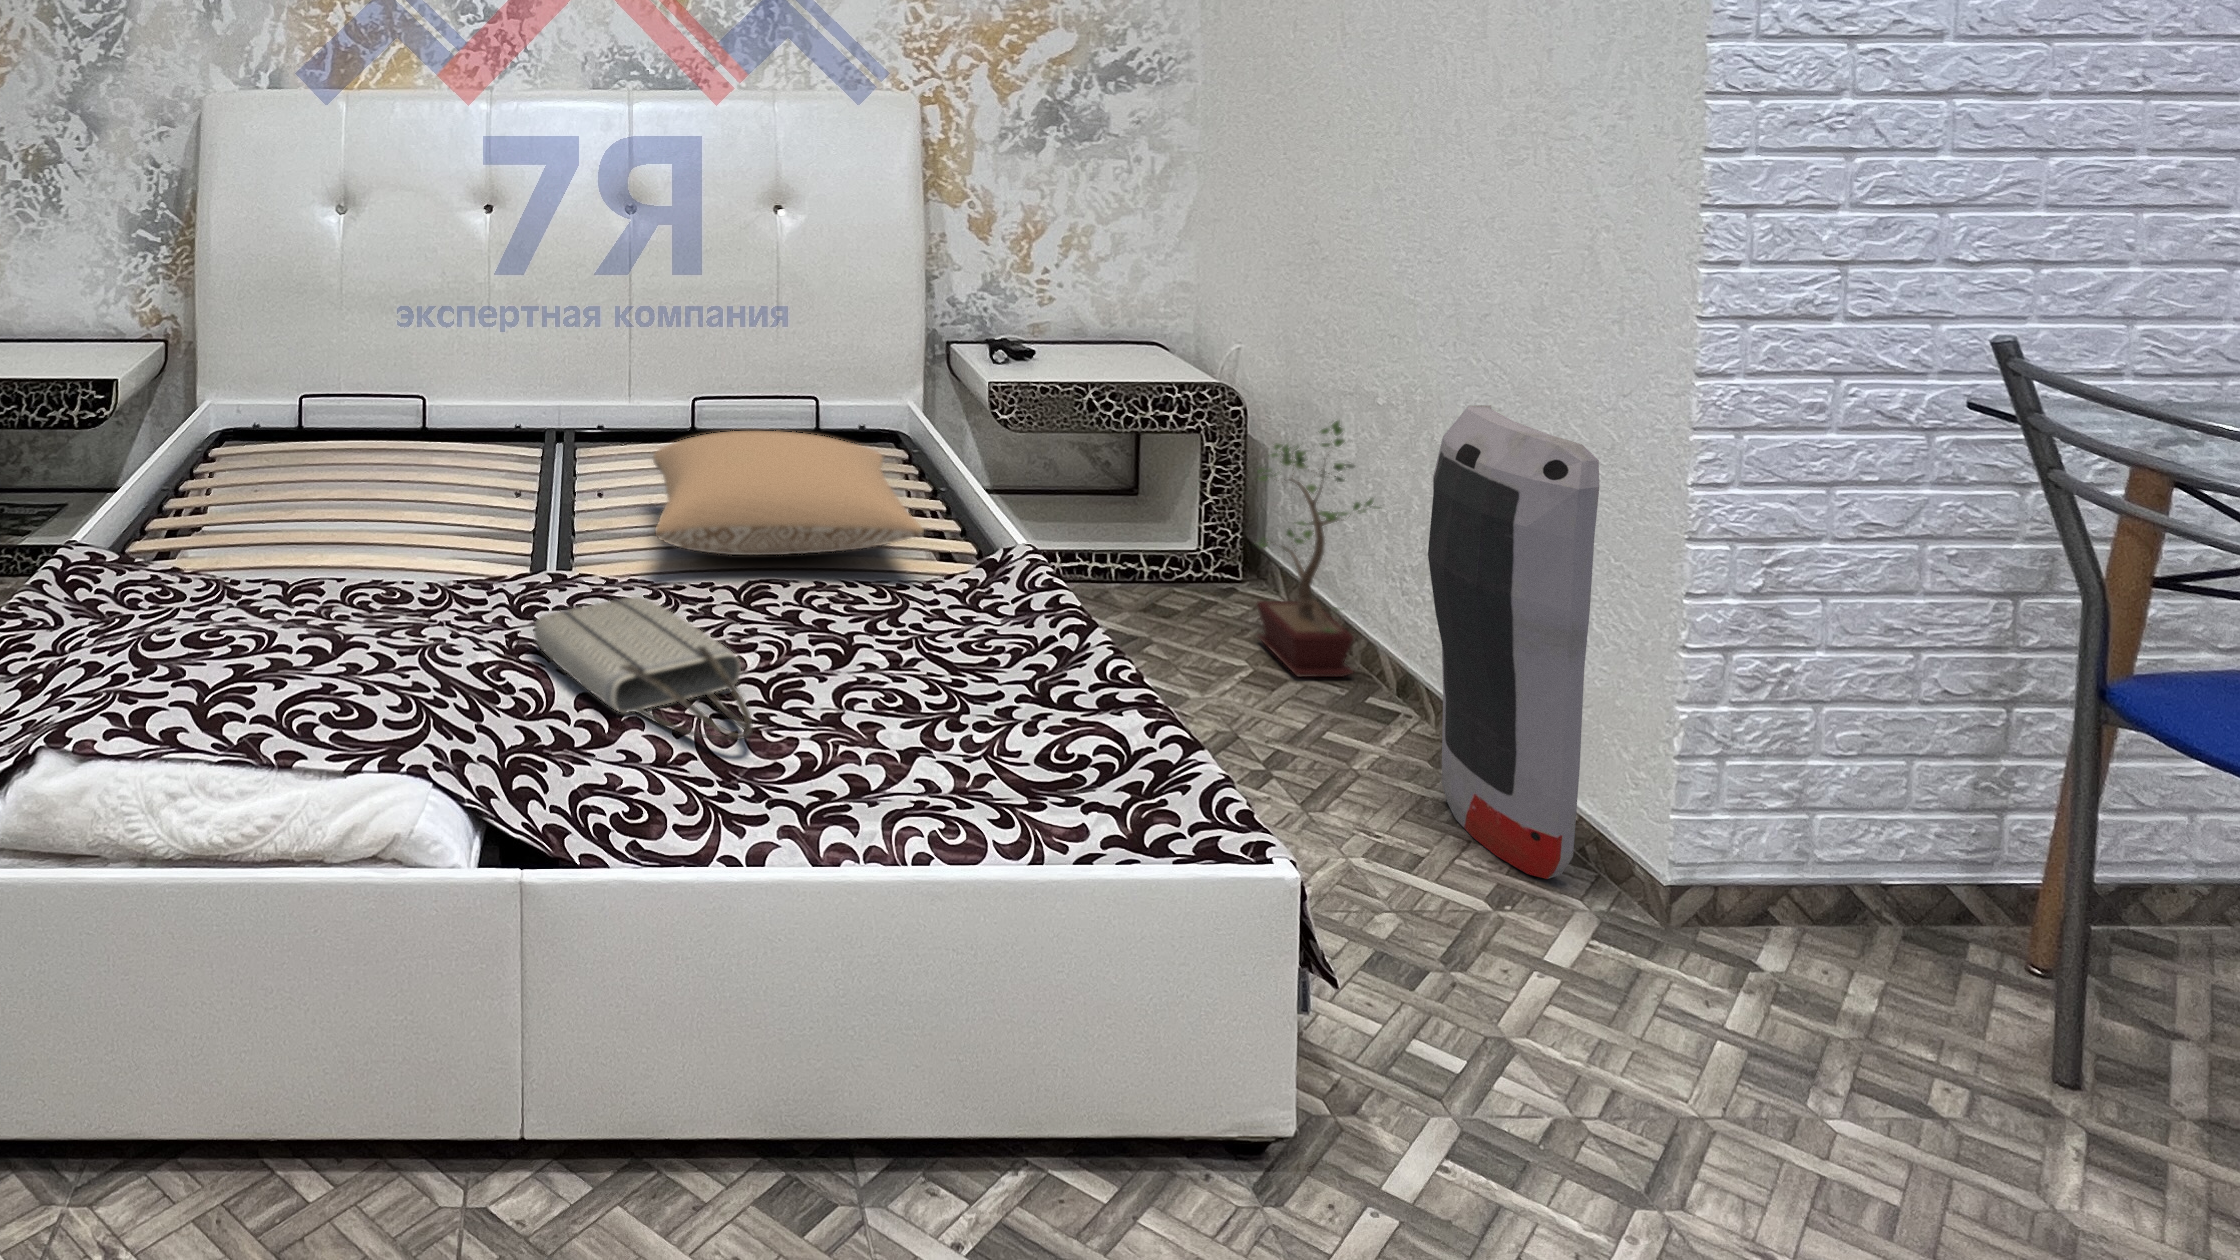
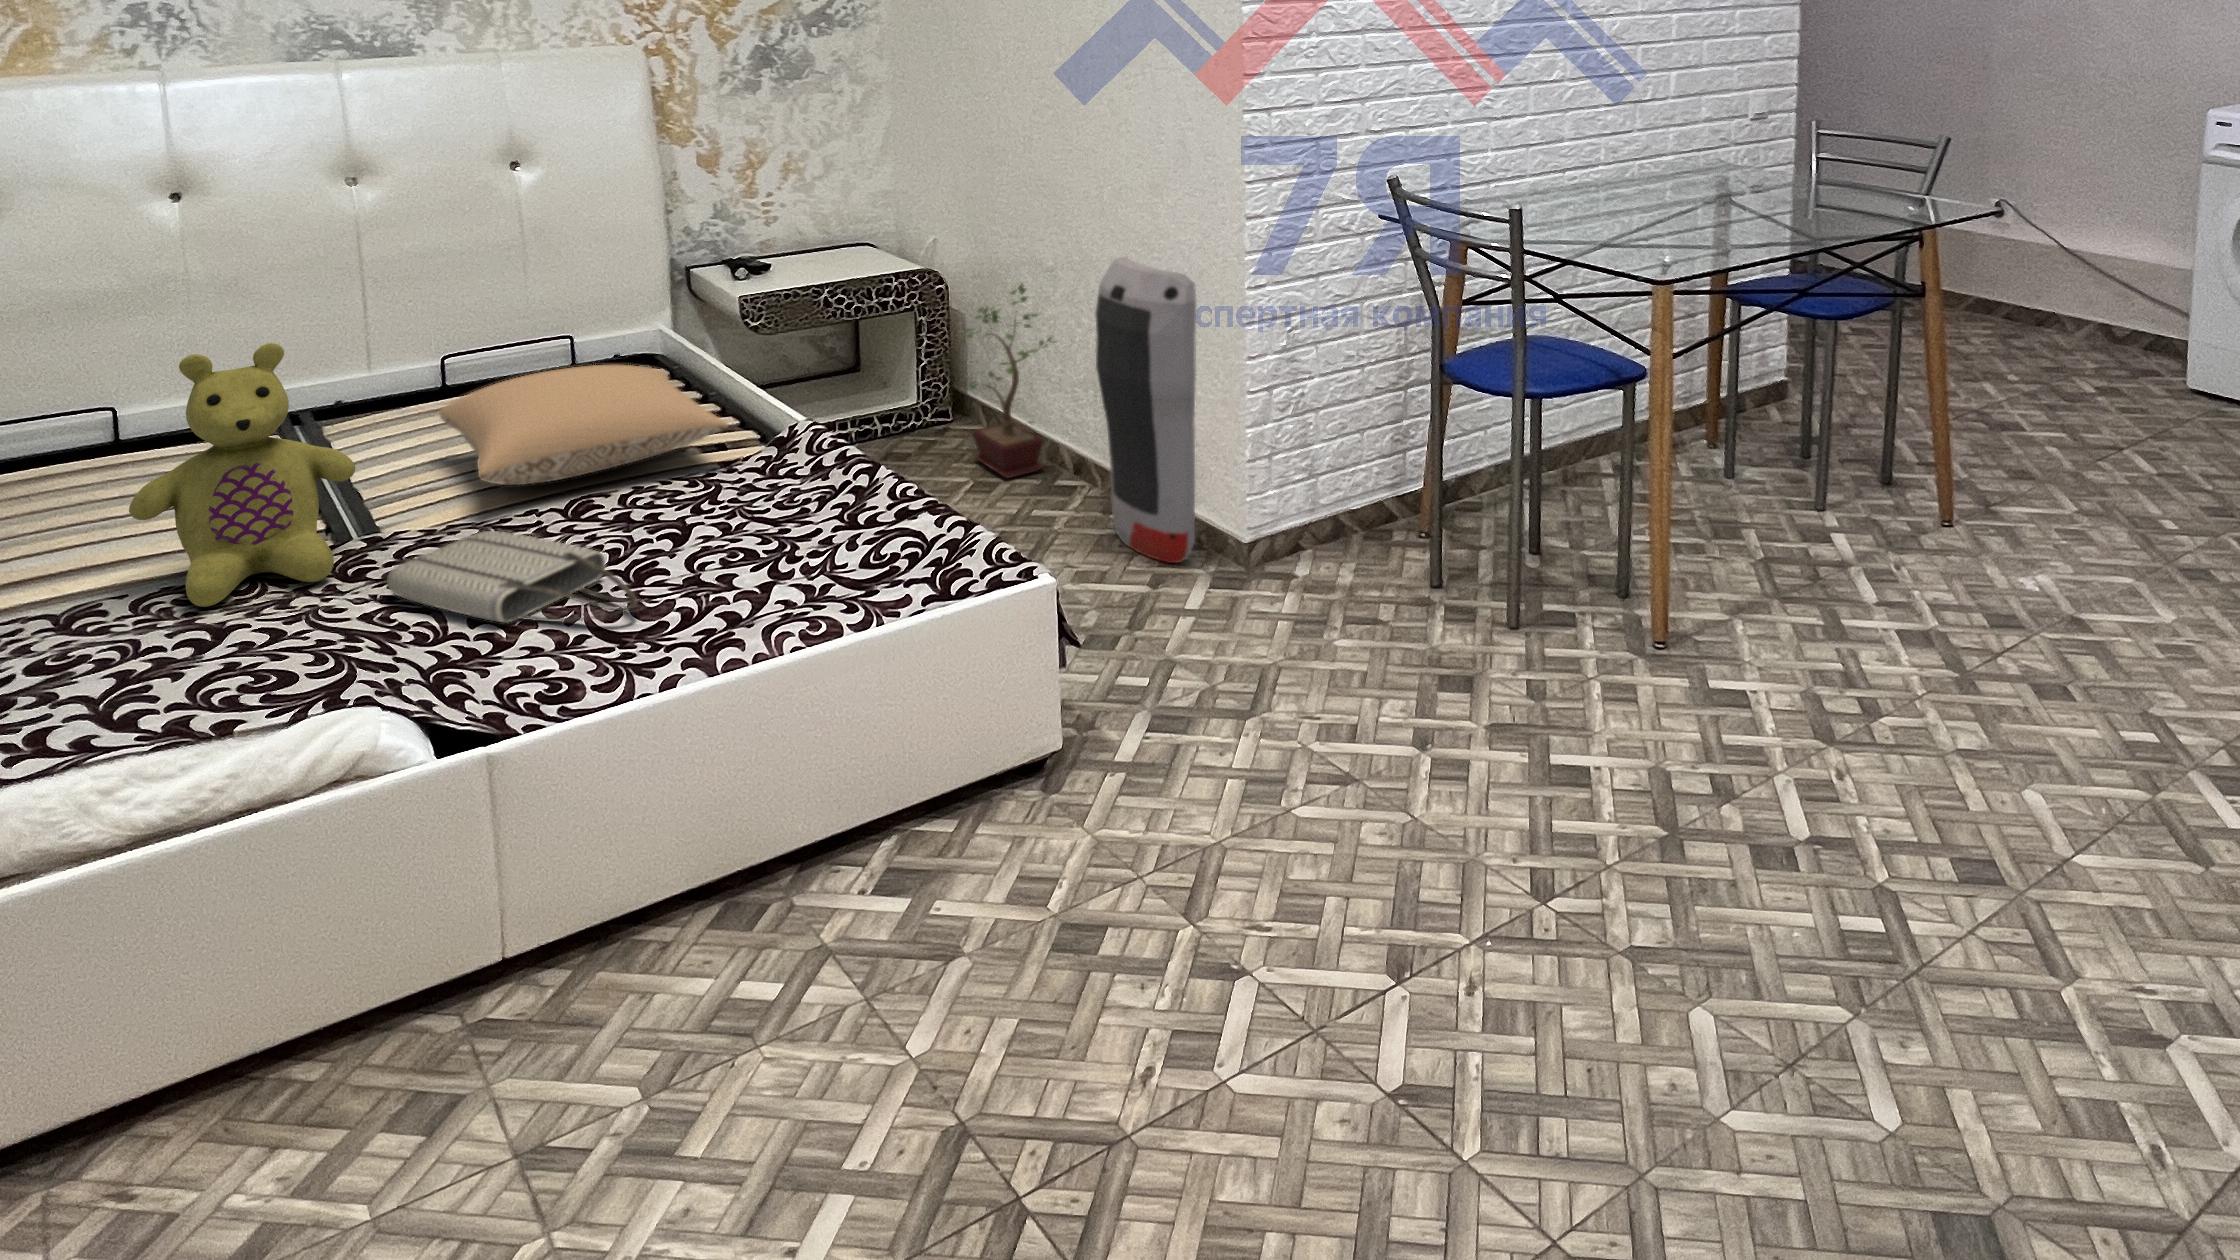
stuffed bear: none [354,353,544,611] -> present [129,343,355,607]

